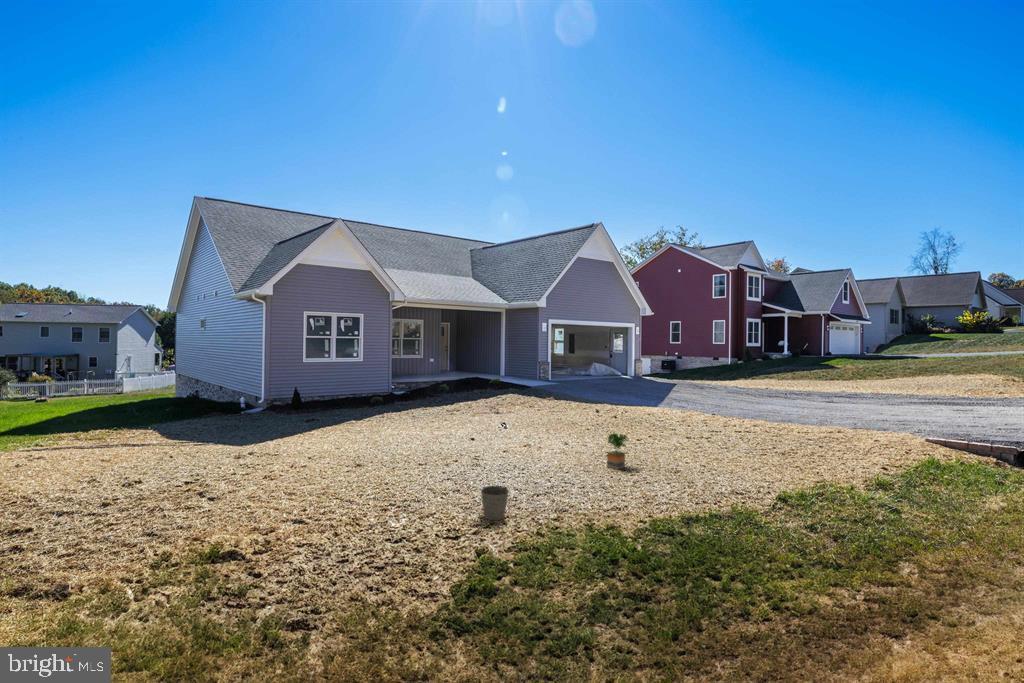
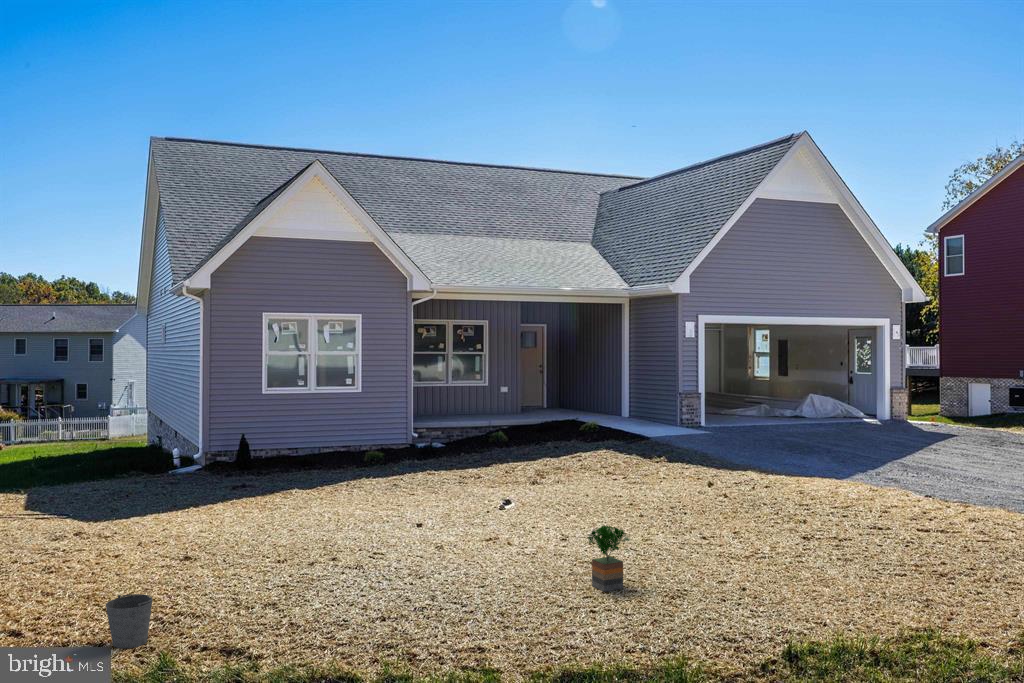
bucket: present [481,486,509,520] -> present [106,594,153,648]

